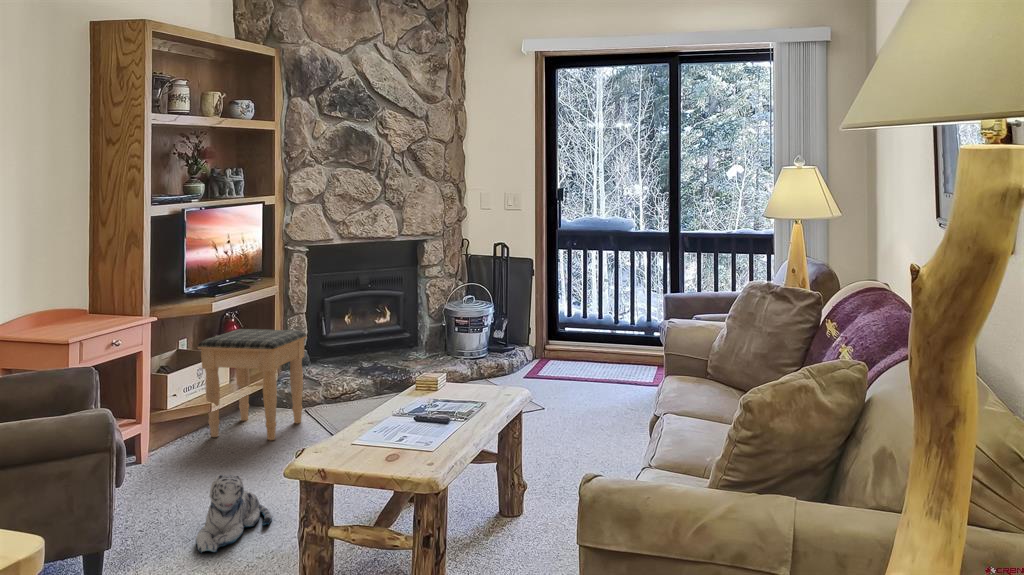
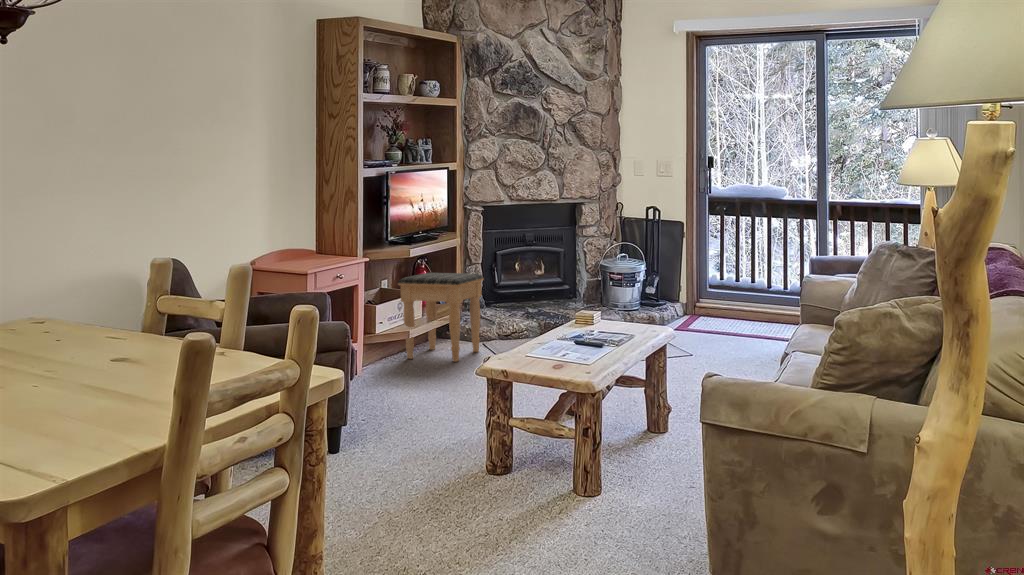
plush toy: present [196,475,272,553] -> none [407,366,462,423]

